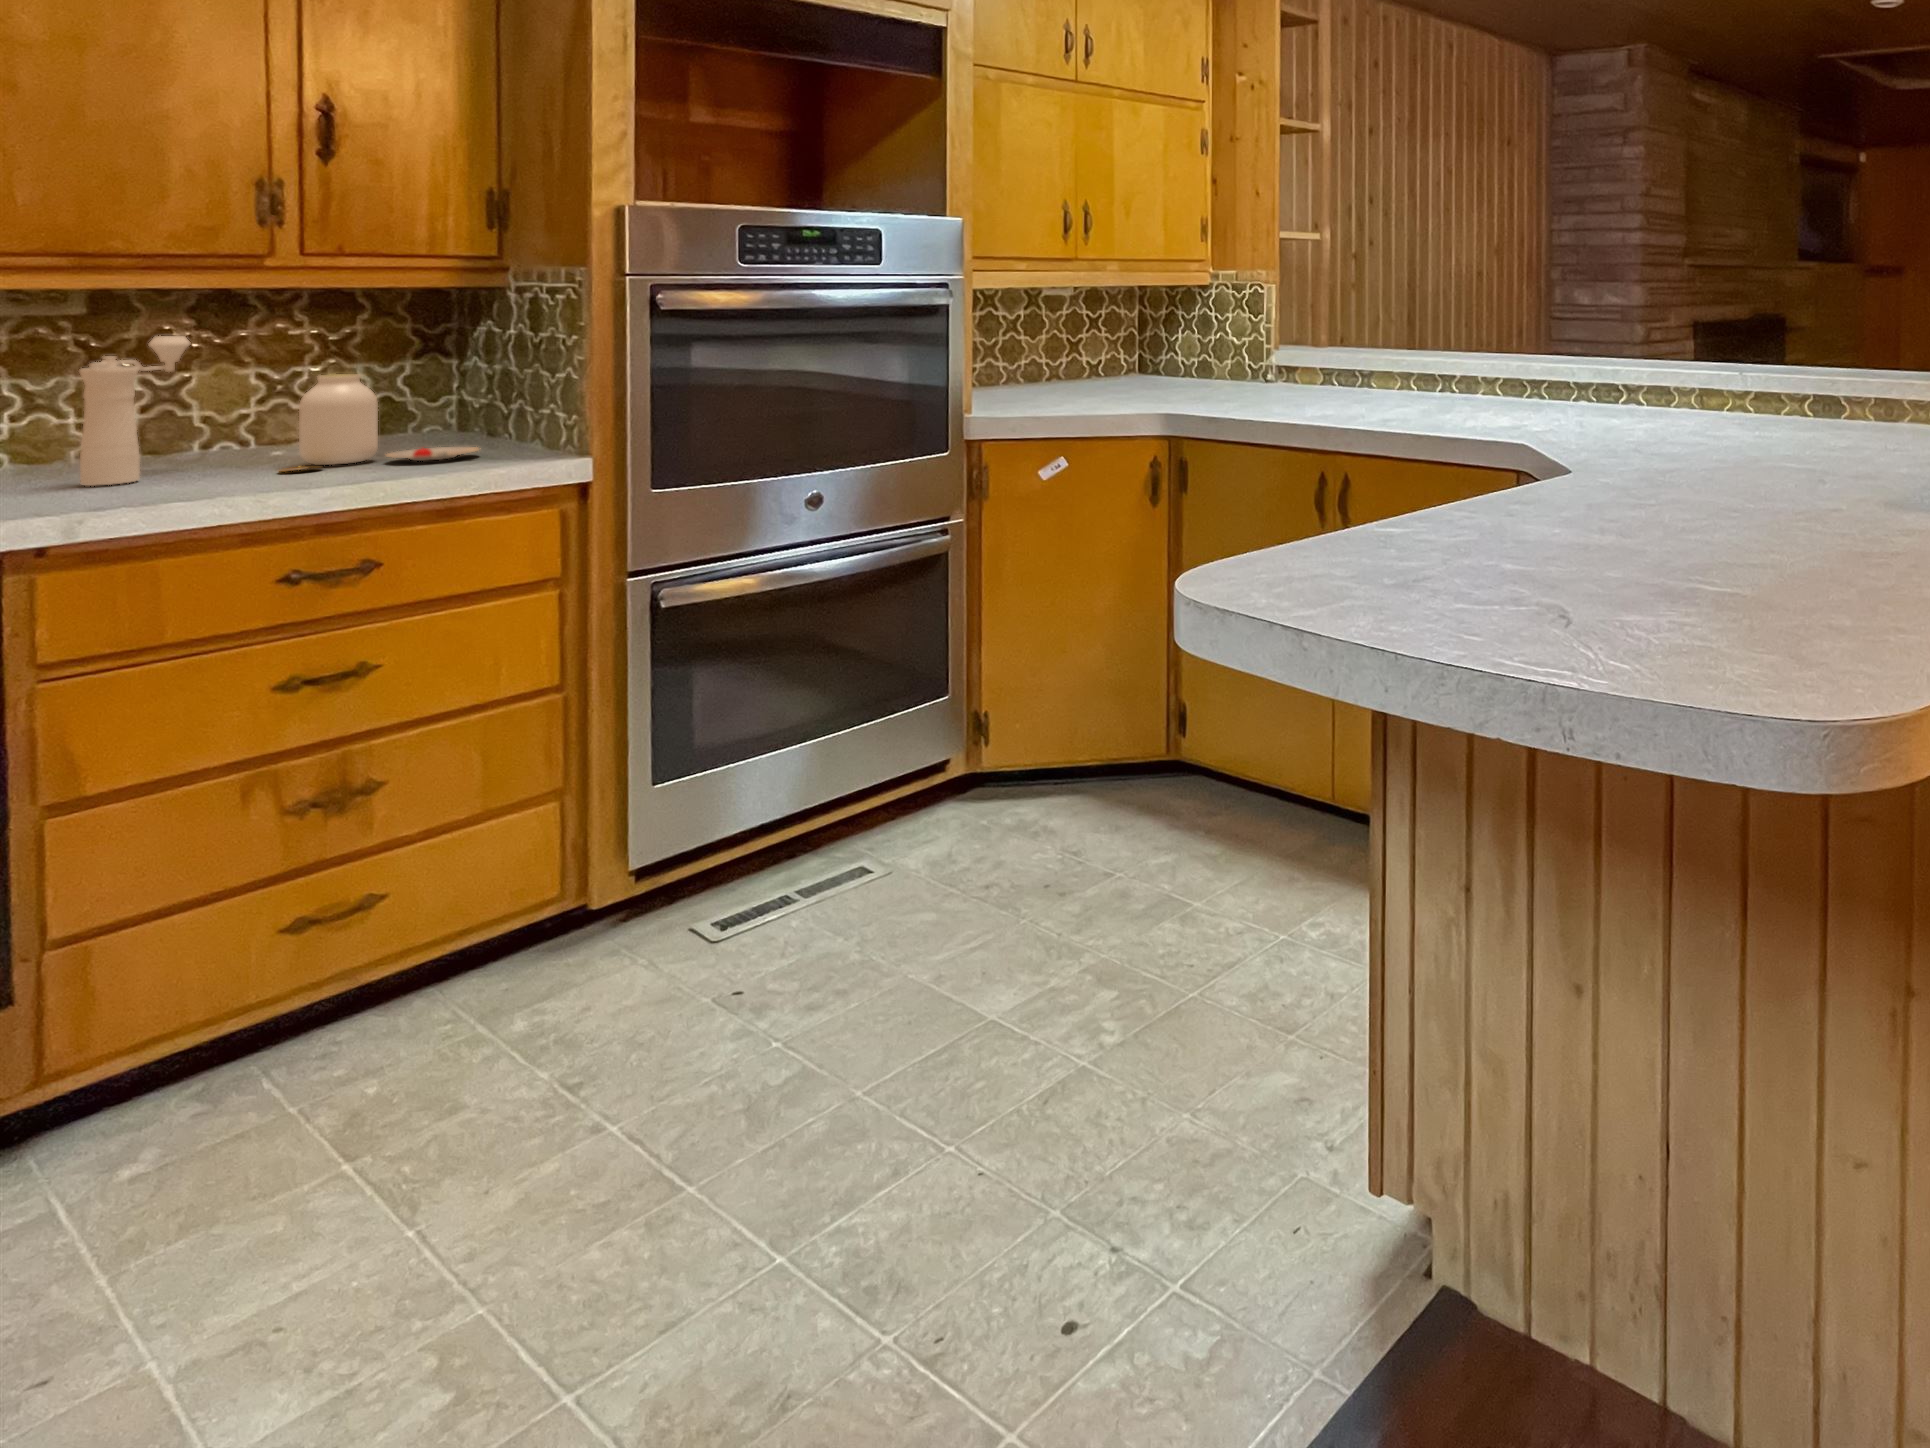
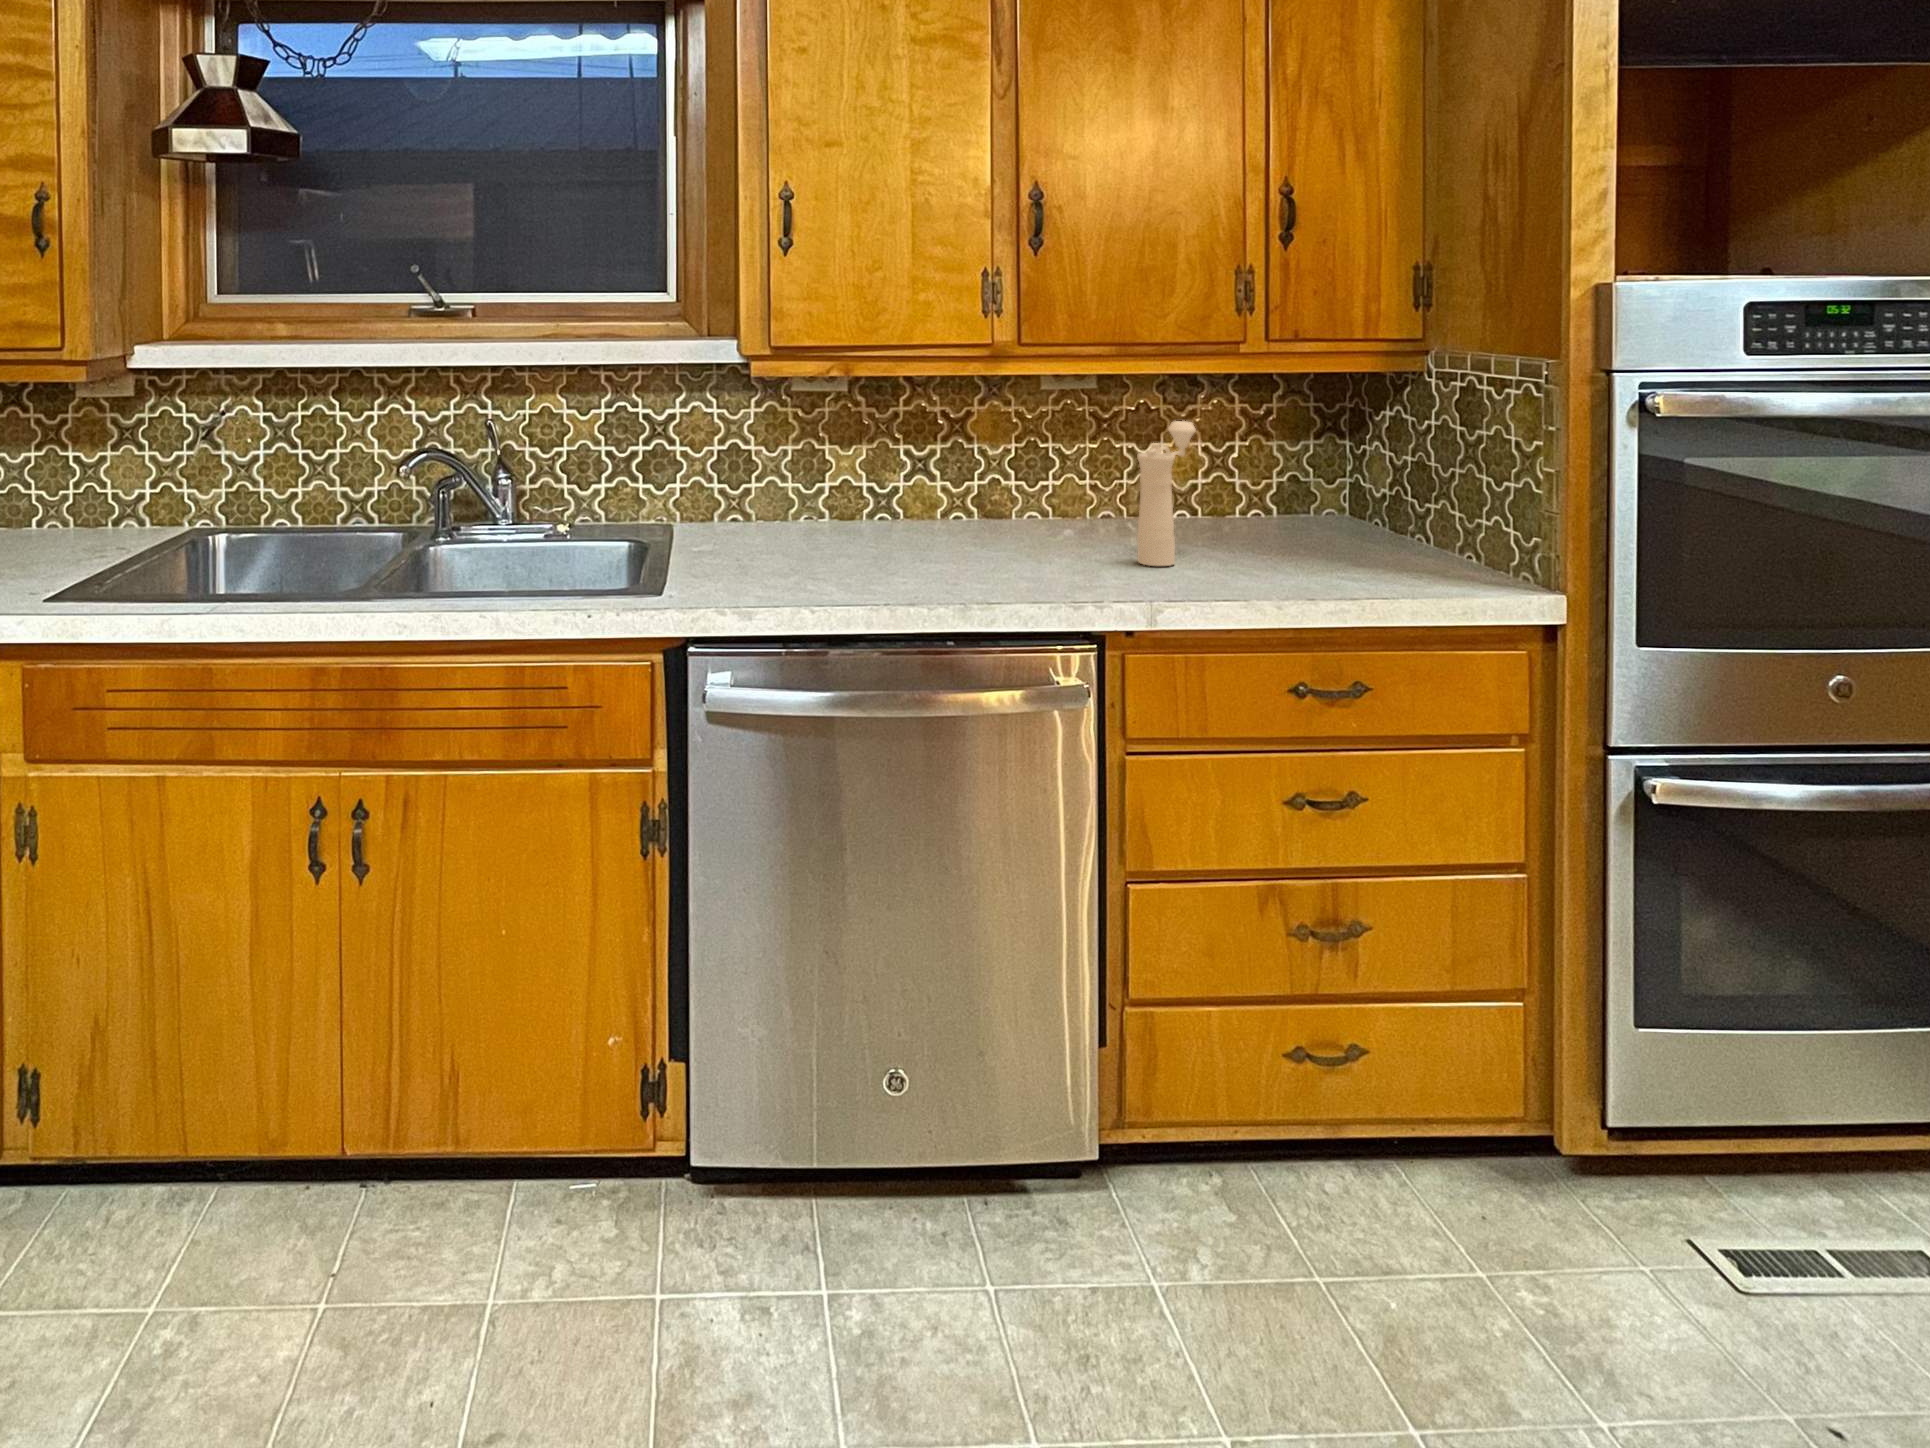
jar: present [279,374,479,472] -> none [1274,468,1444,572]

